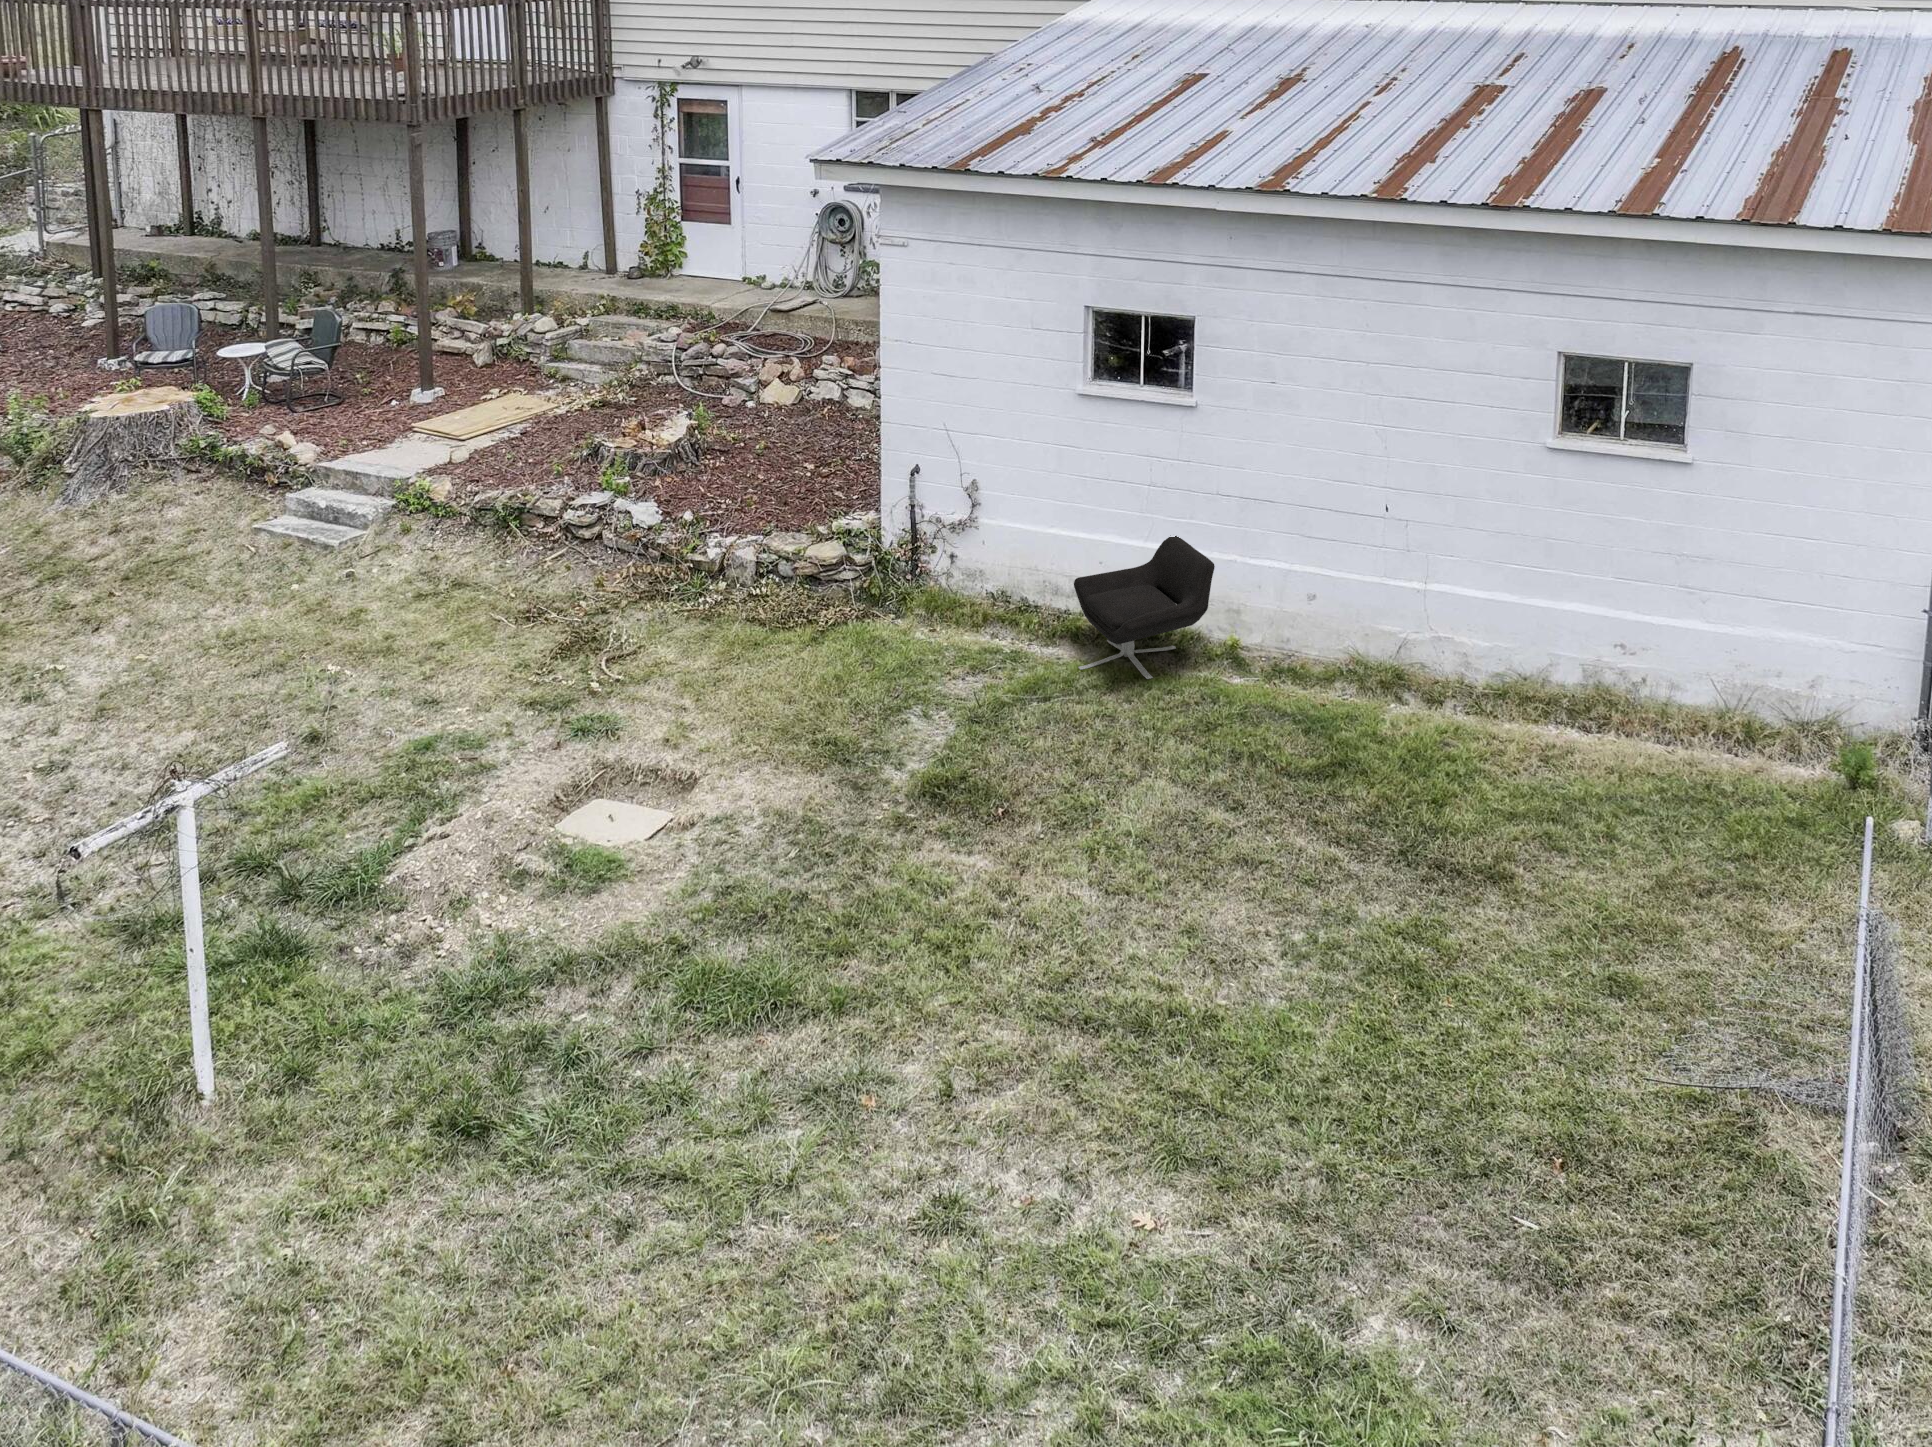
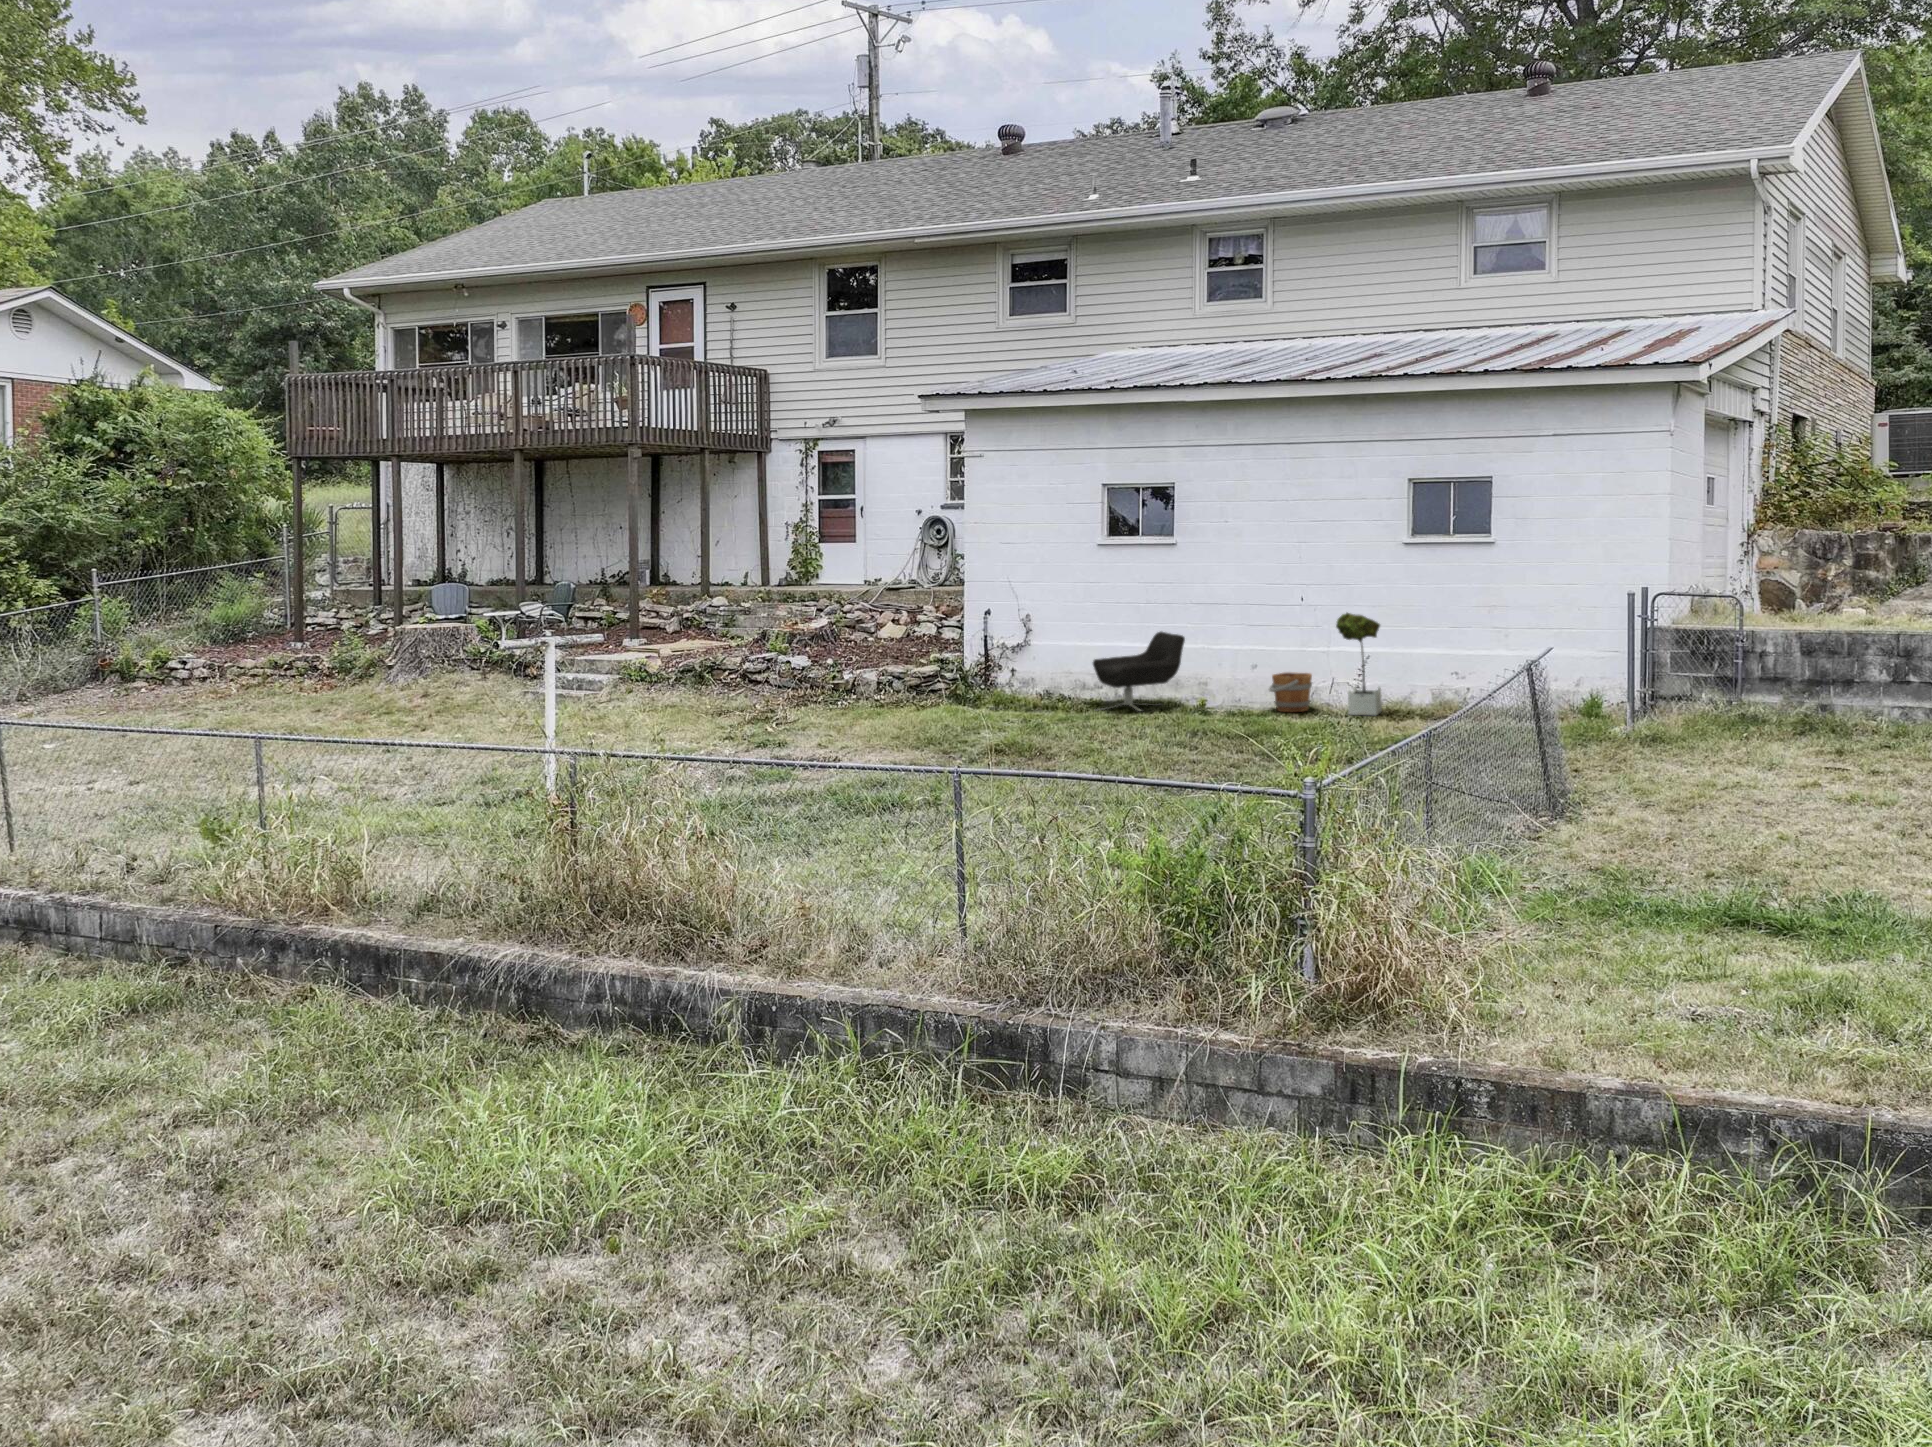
potted tree: none [1448,557,1518,710] -> present [1336,613,1382,715]
bucket: none [1338,618,1404,690] -> present [1269,672,1312,712]

